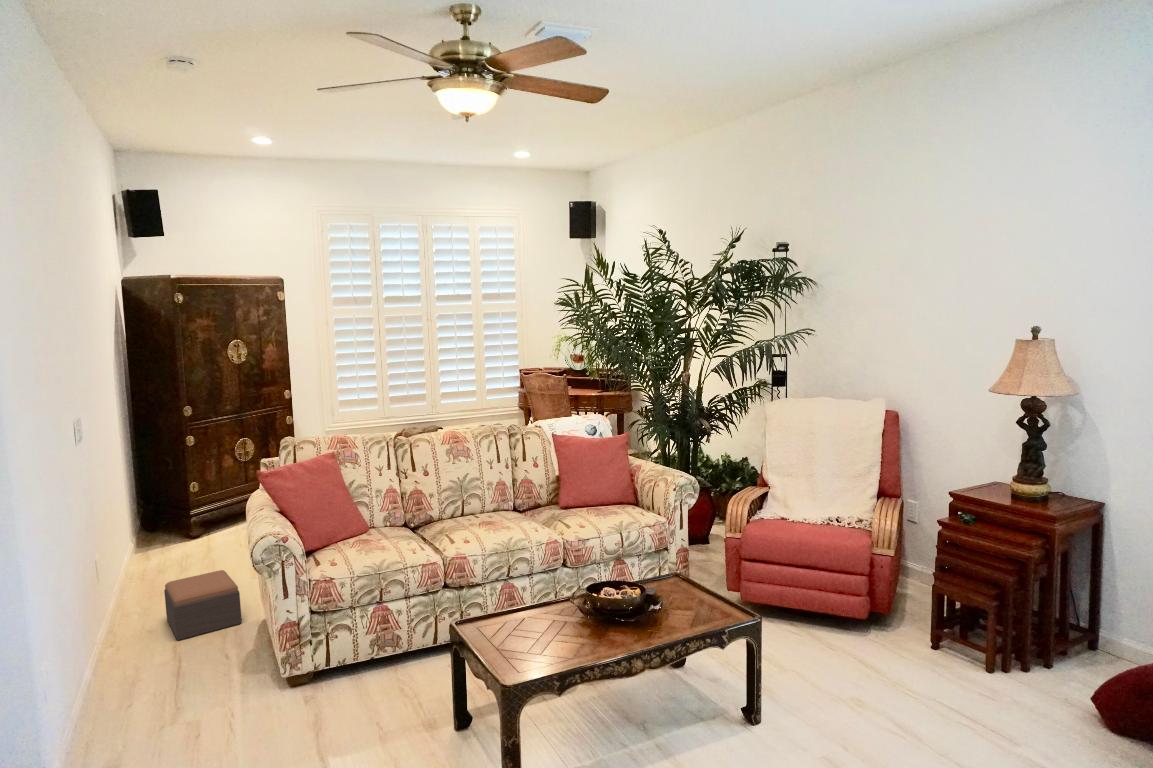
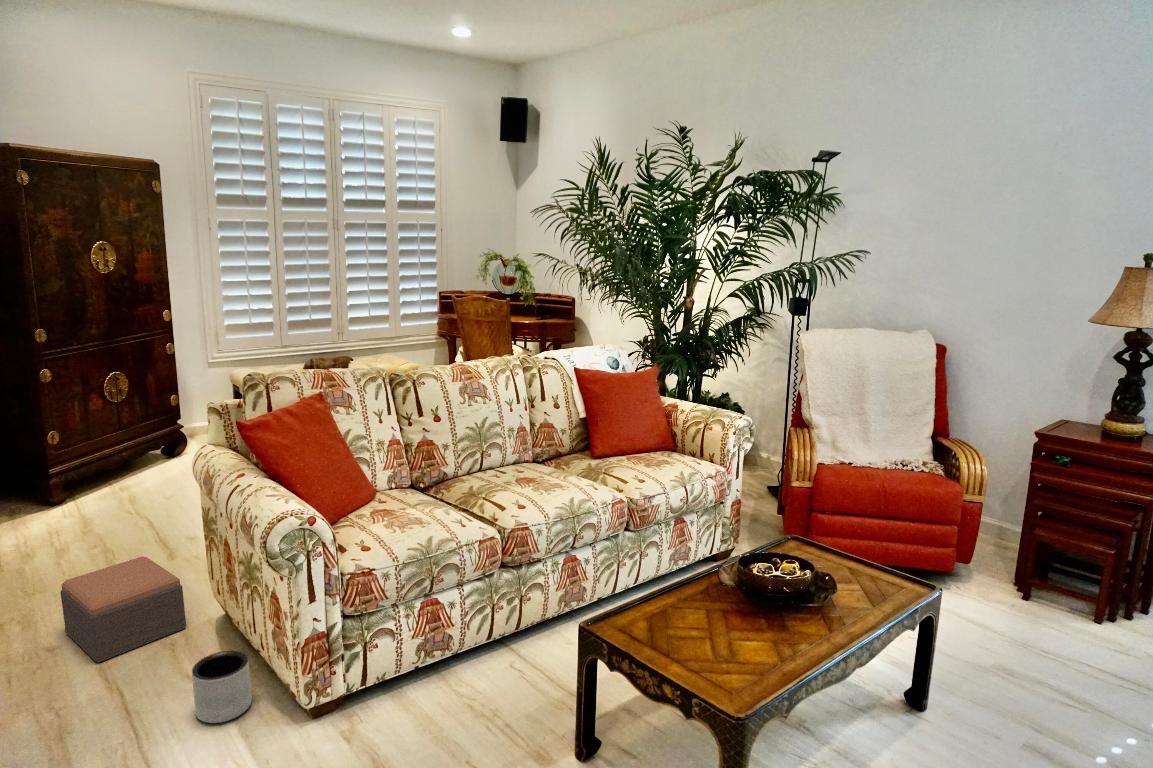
planter: none [218,634,260,682] -> present [192,651,252,723]

